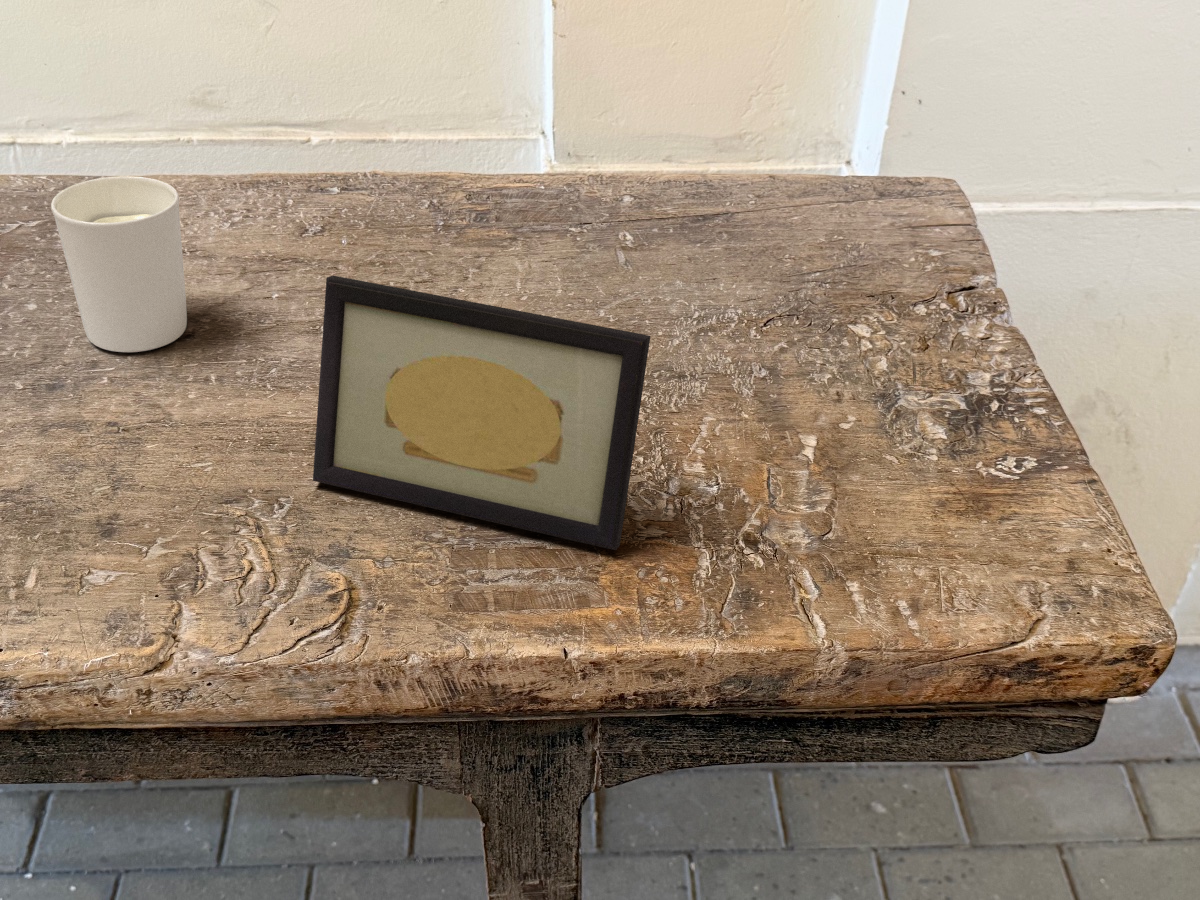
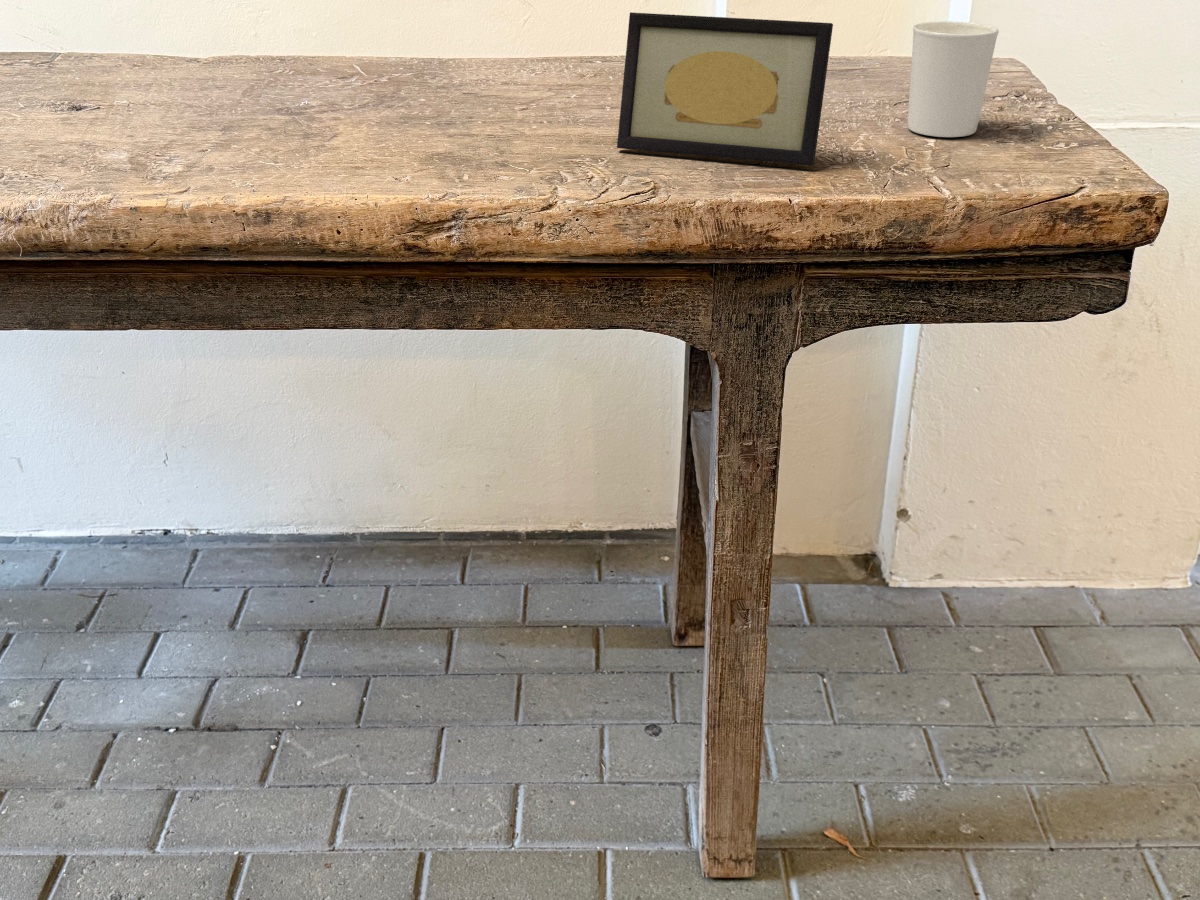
candle holder: present [51,176,187,352] -> present [908,21,999,137]

